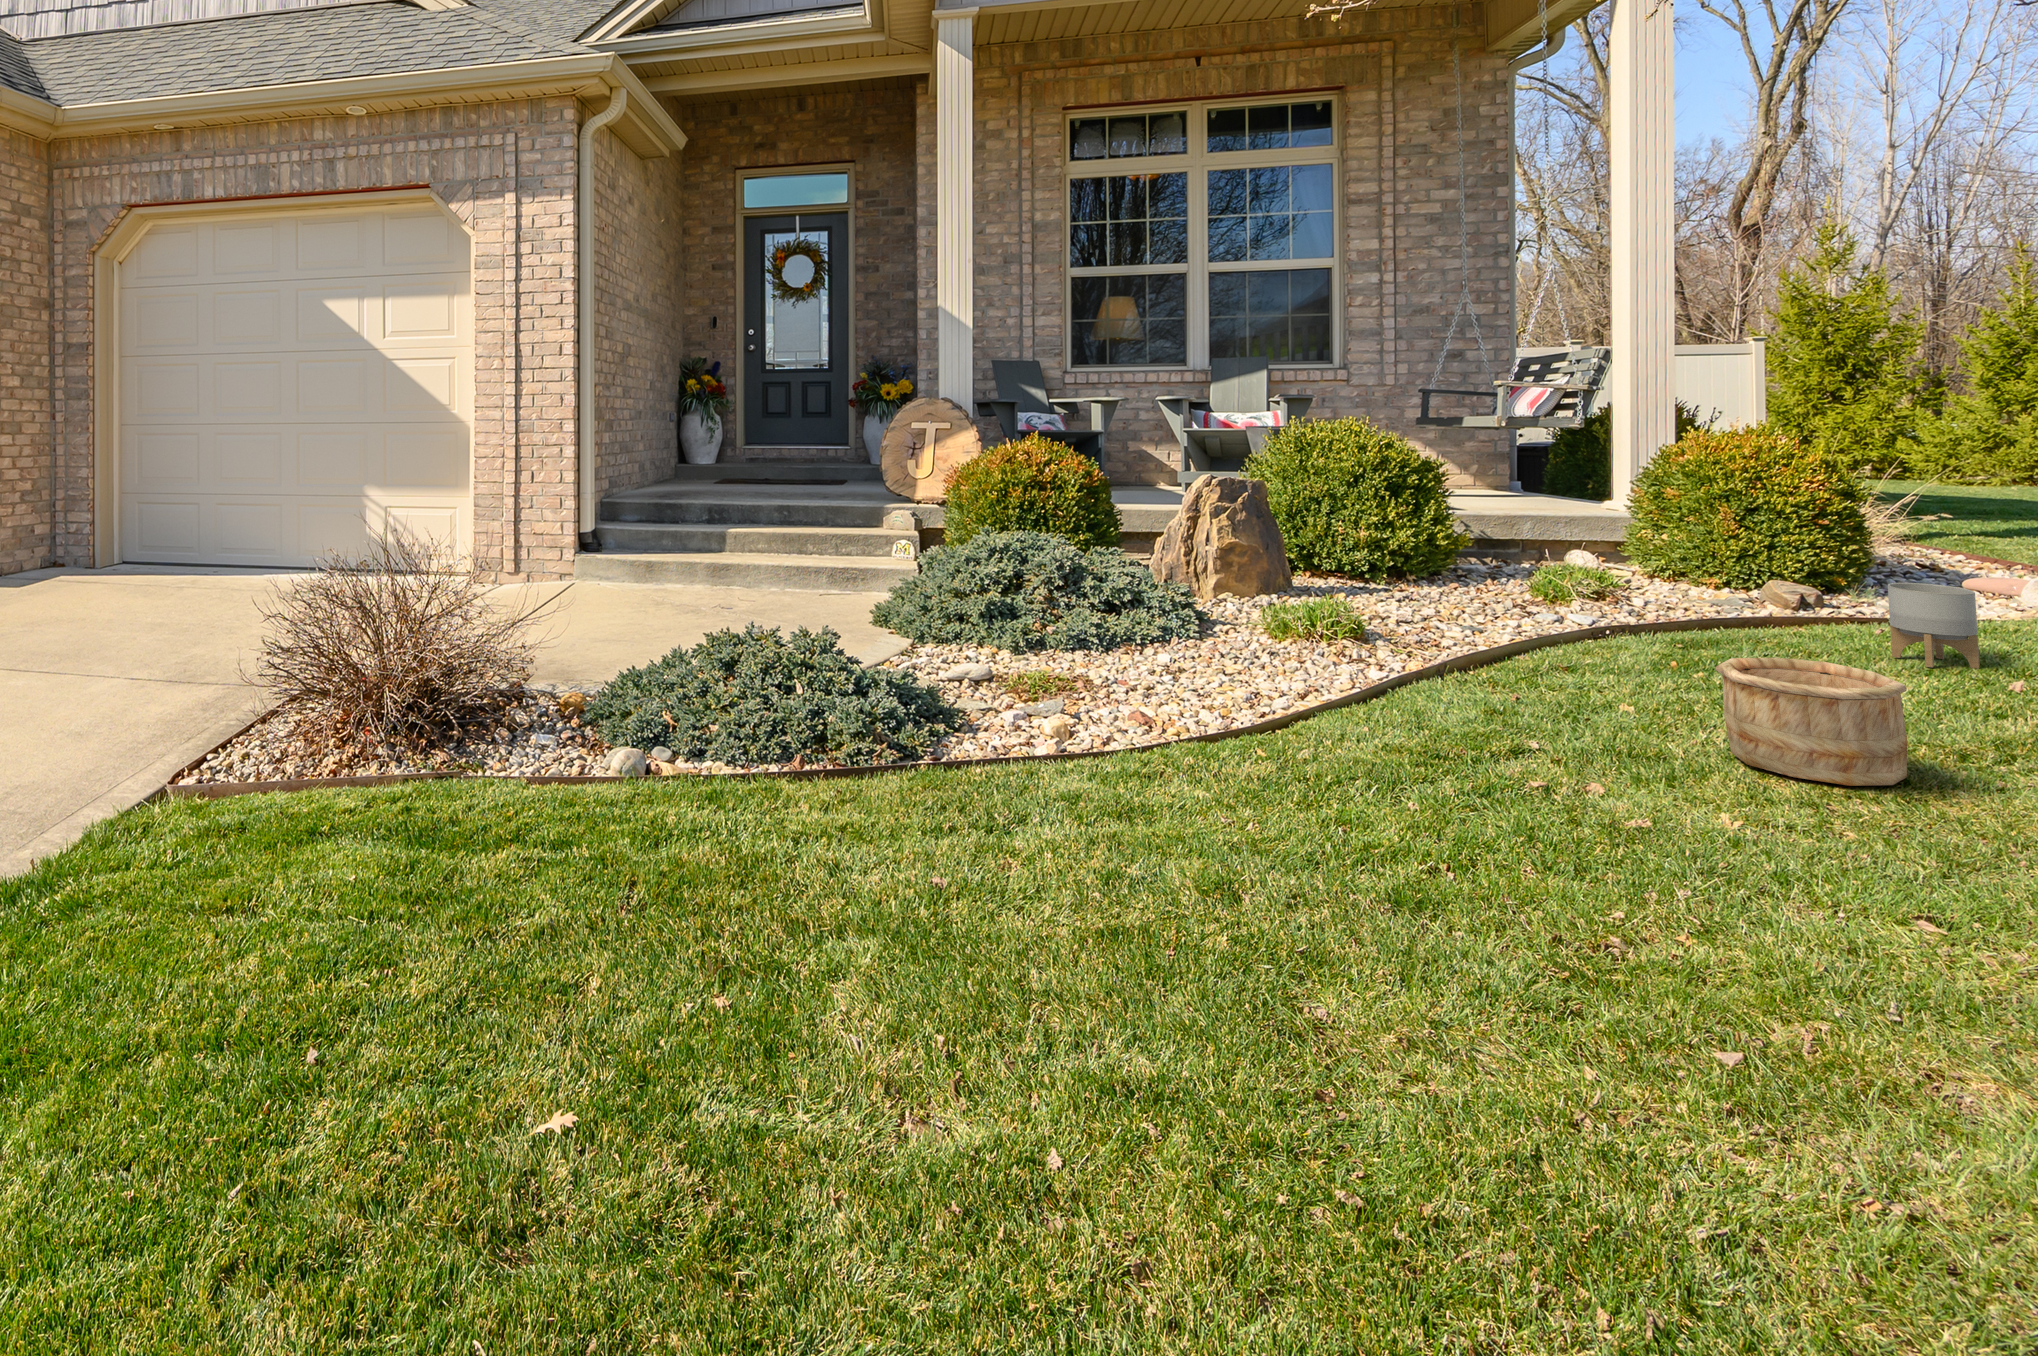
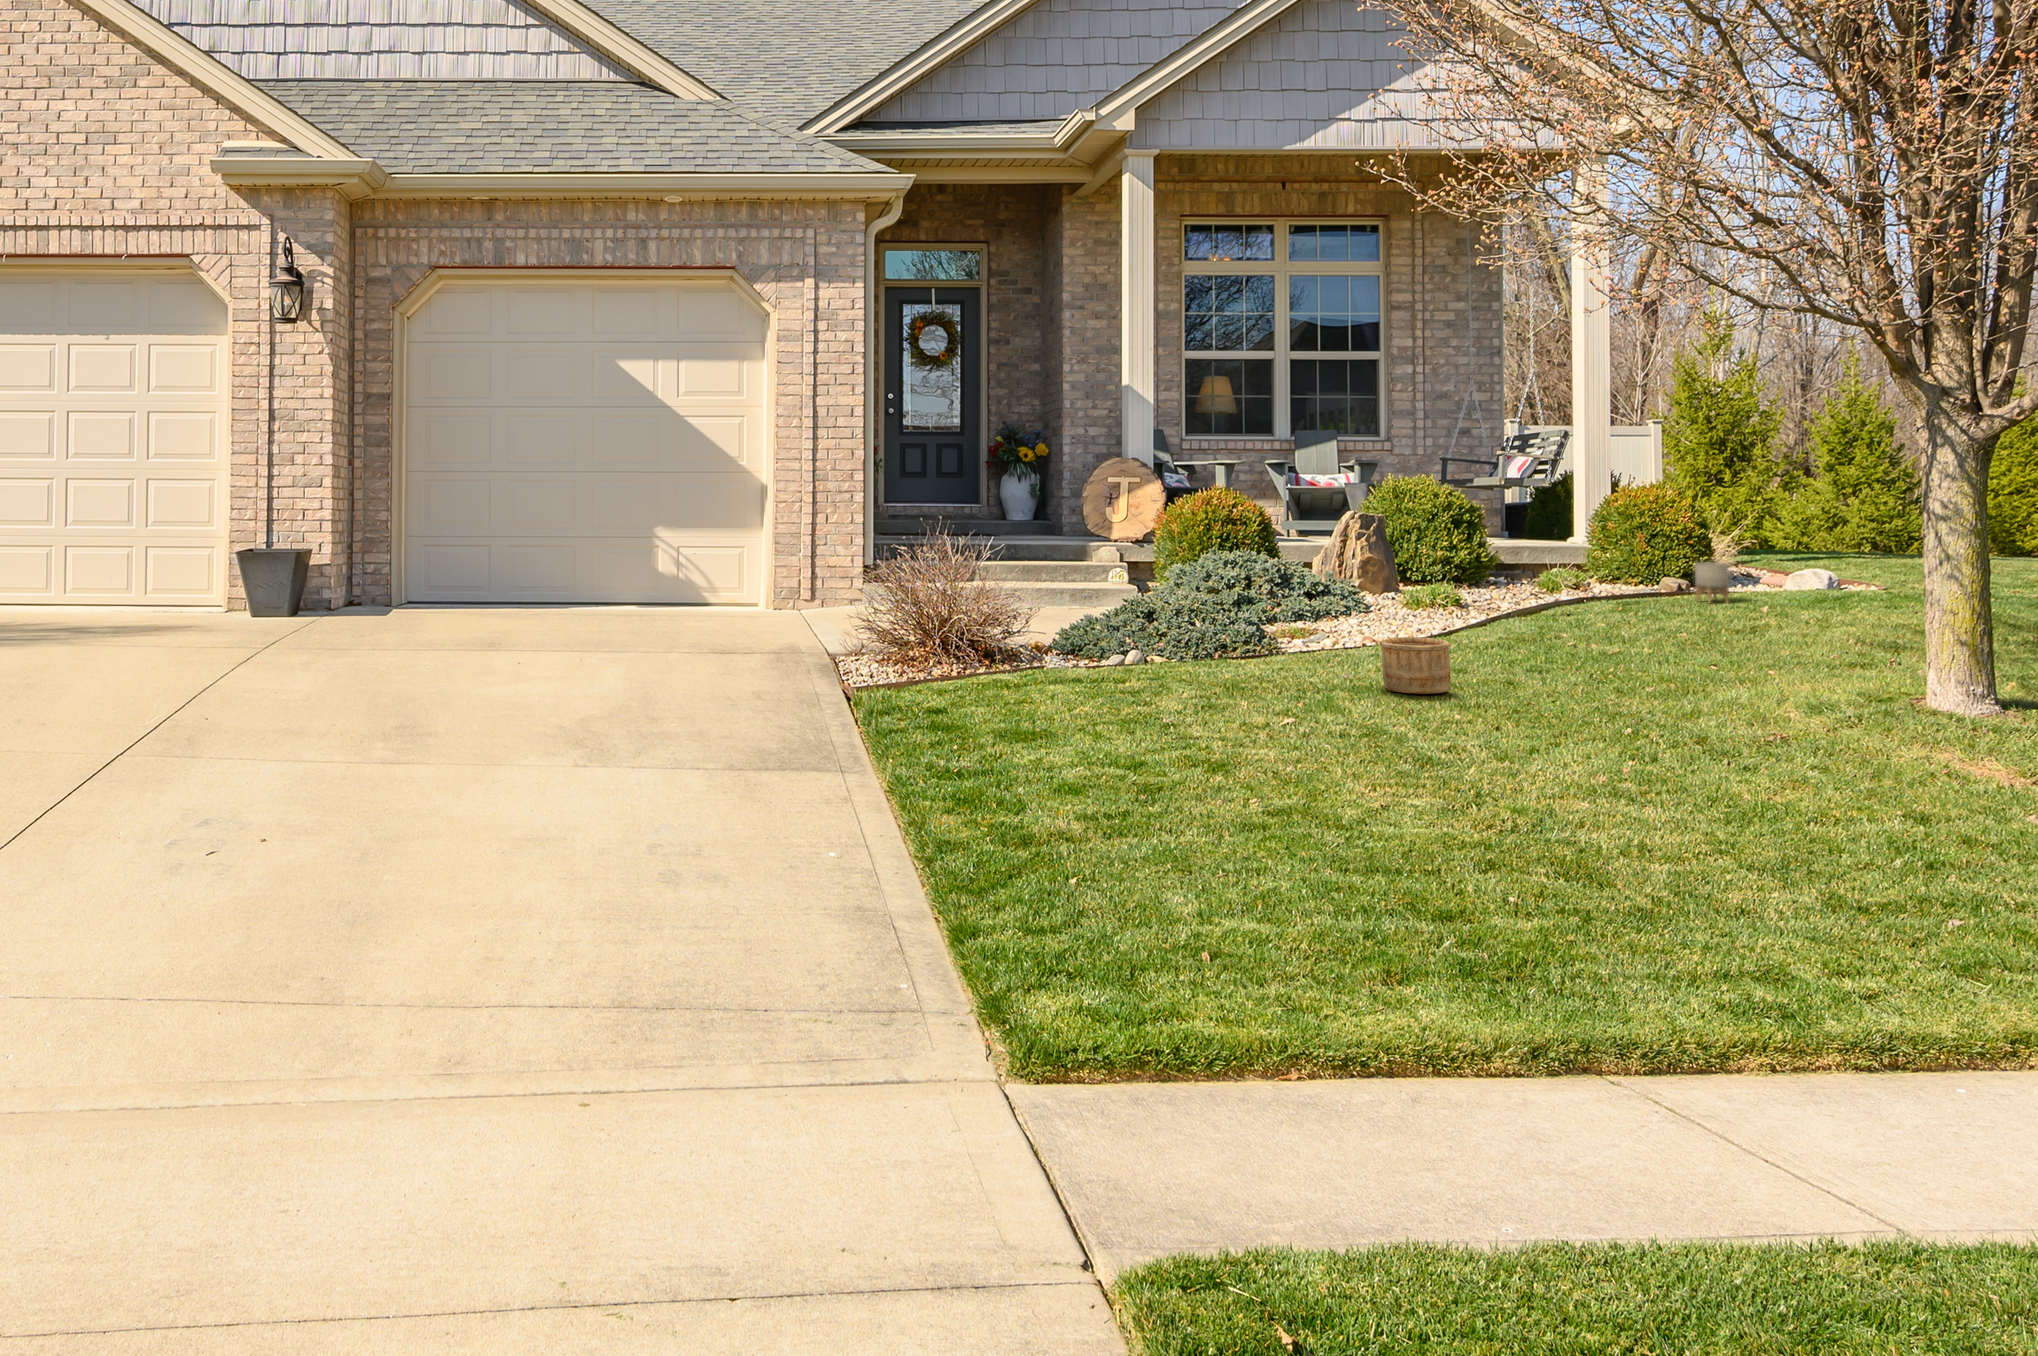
wooden bucket: present [1715,658,1907,786] -> present [1379,637,1451,694]

